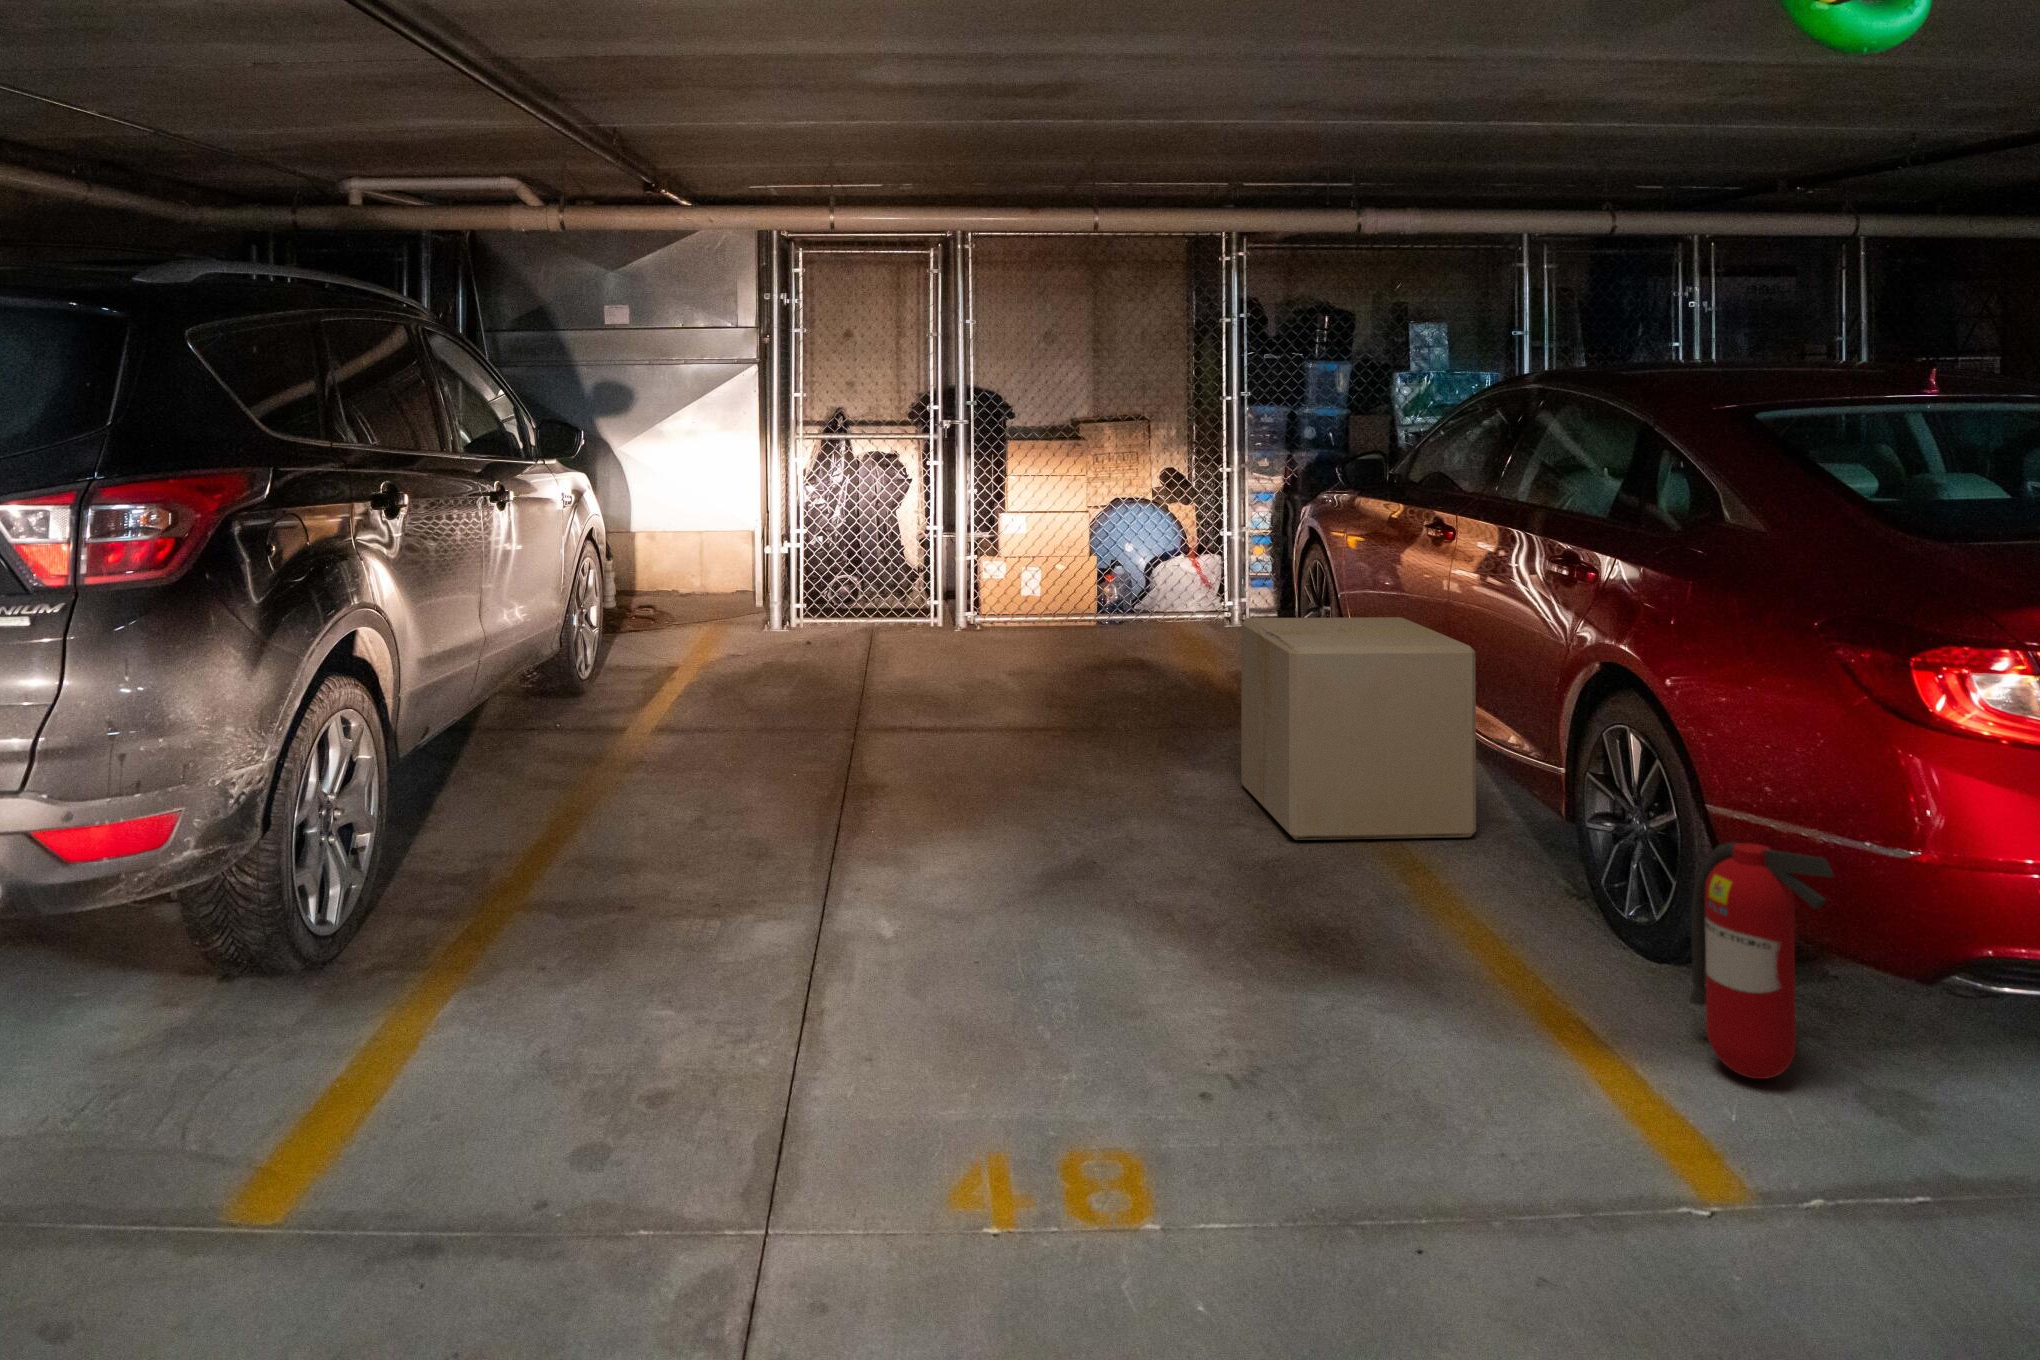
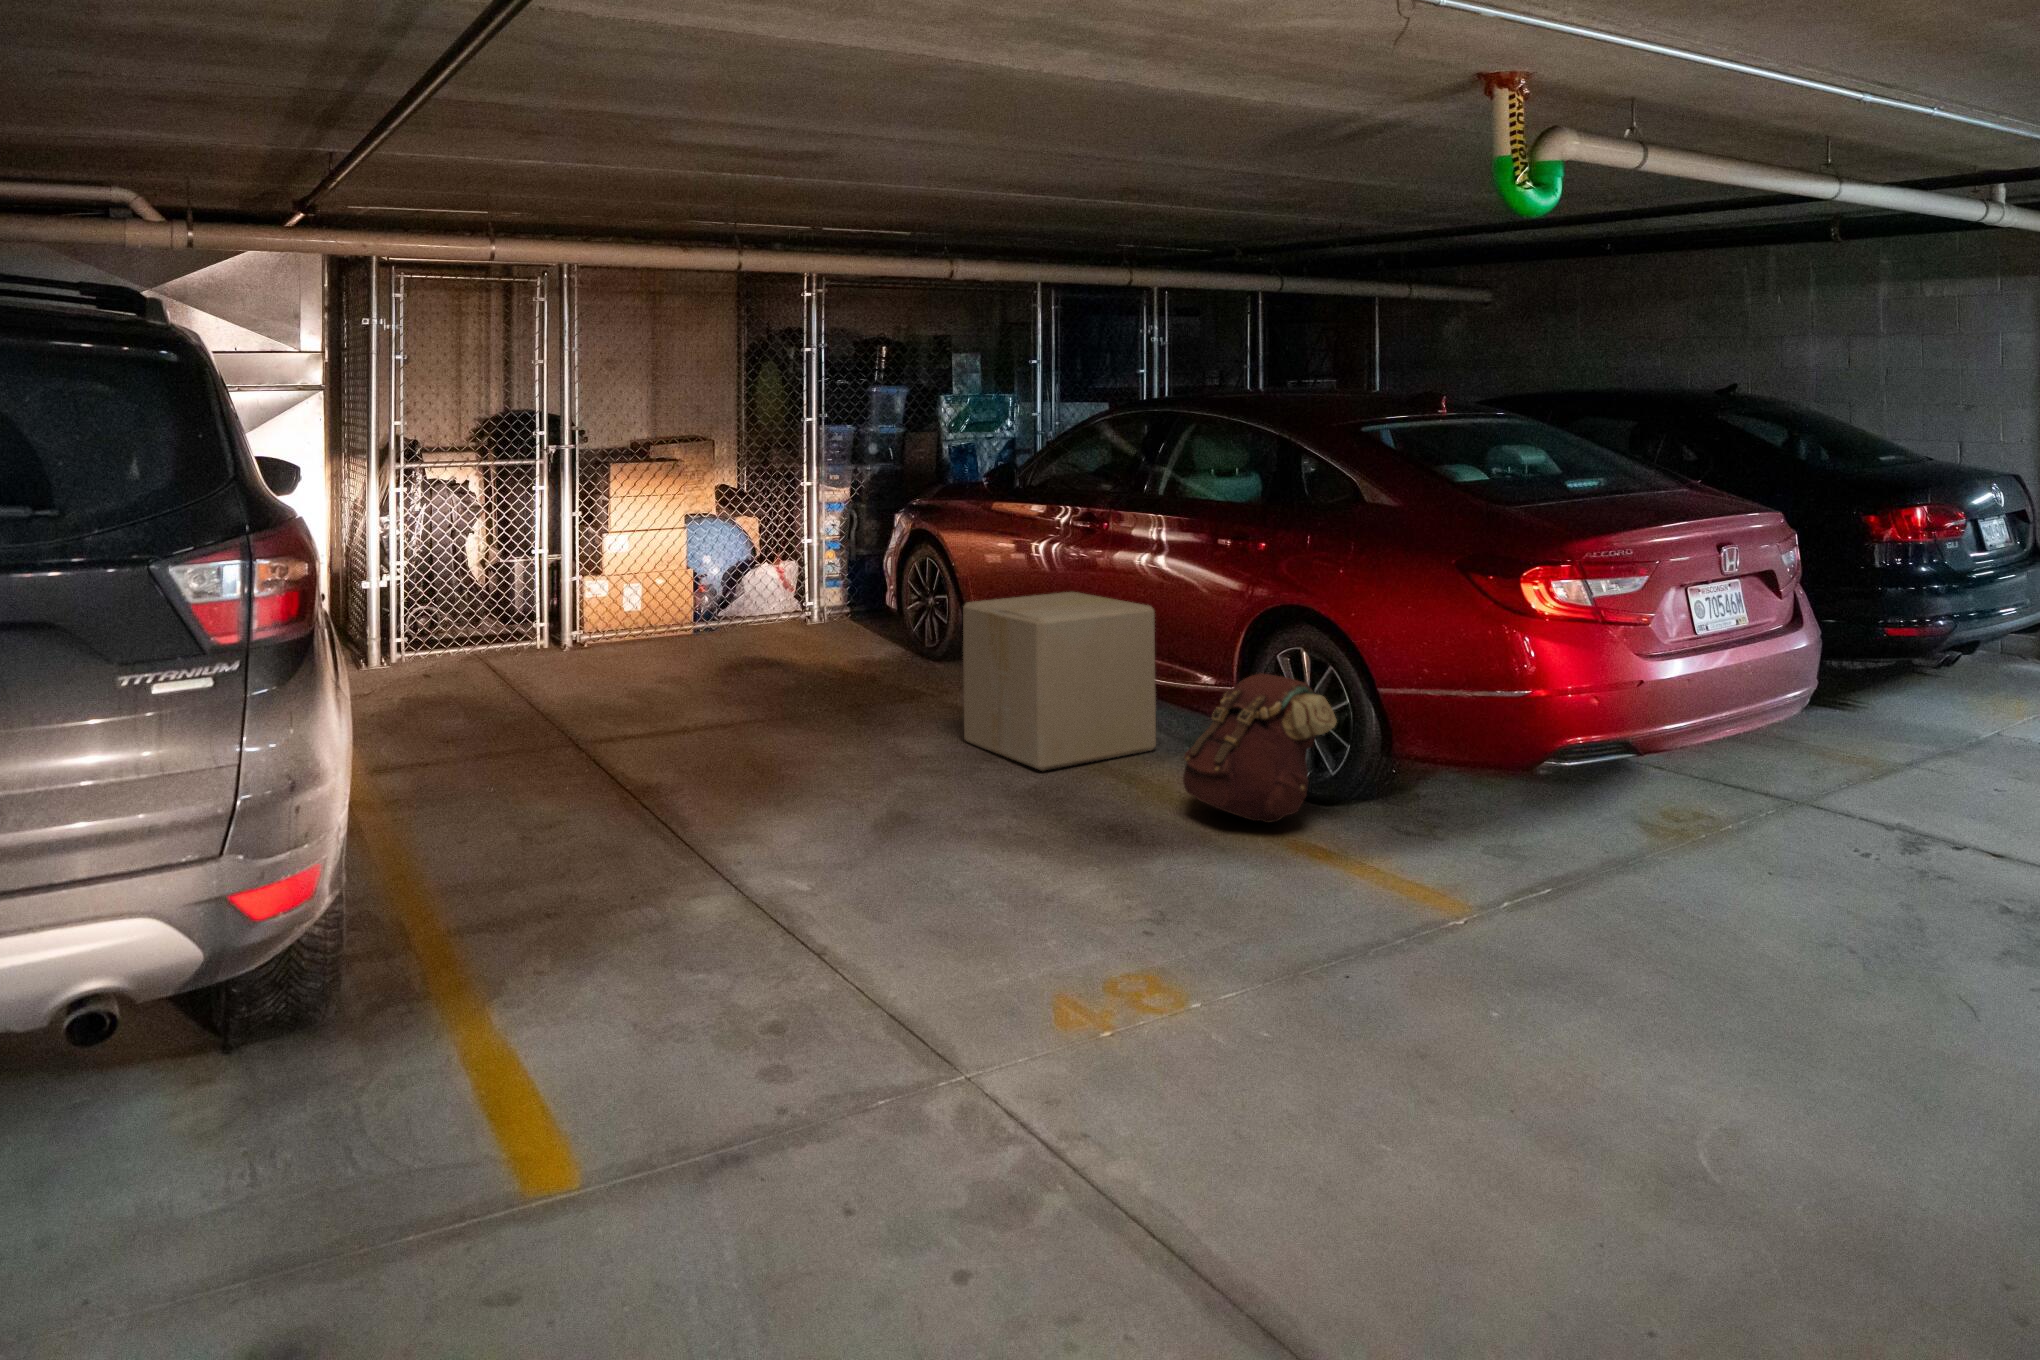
backpack: none [1421,757,1652,975] -> present [1183,673,1337,823]
fire extinguisher: present [1689,842,1834,1079] -> none [1378,705,1476,853]

